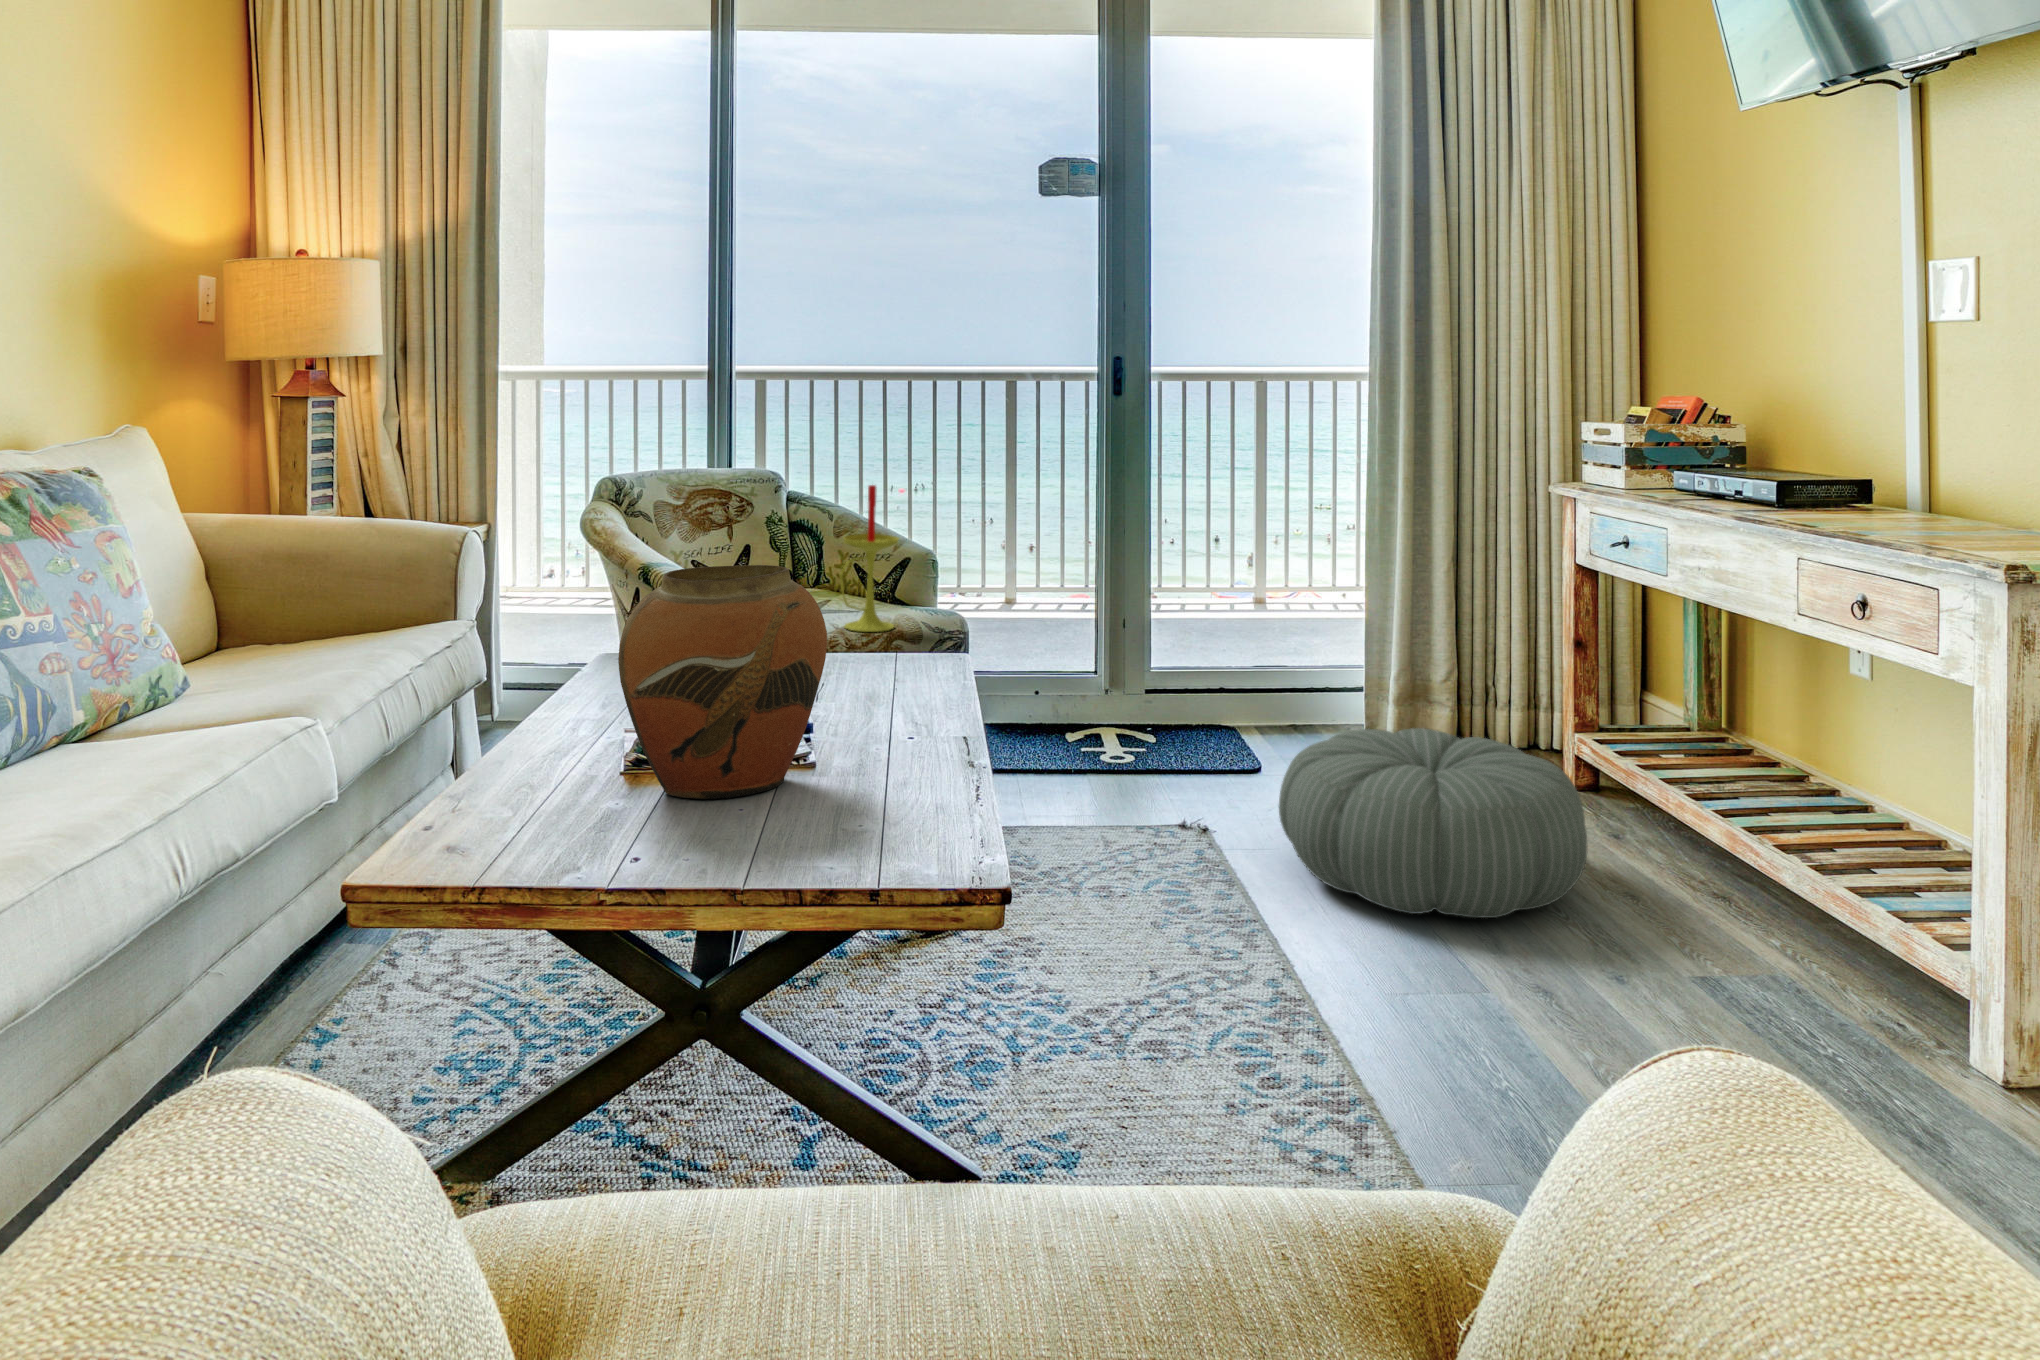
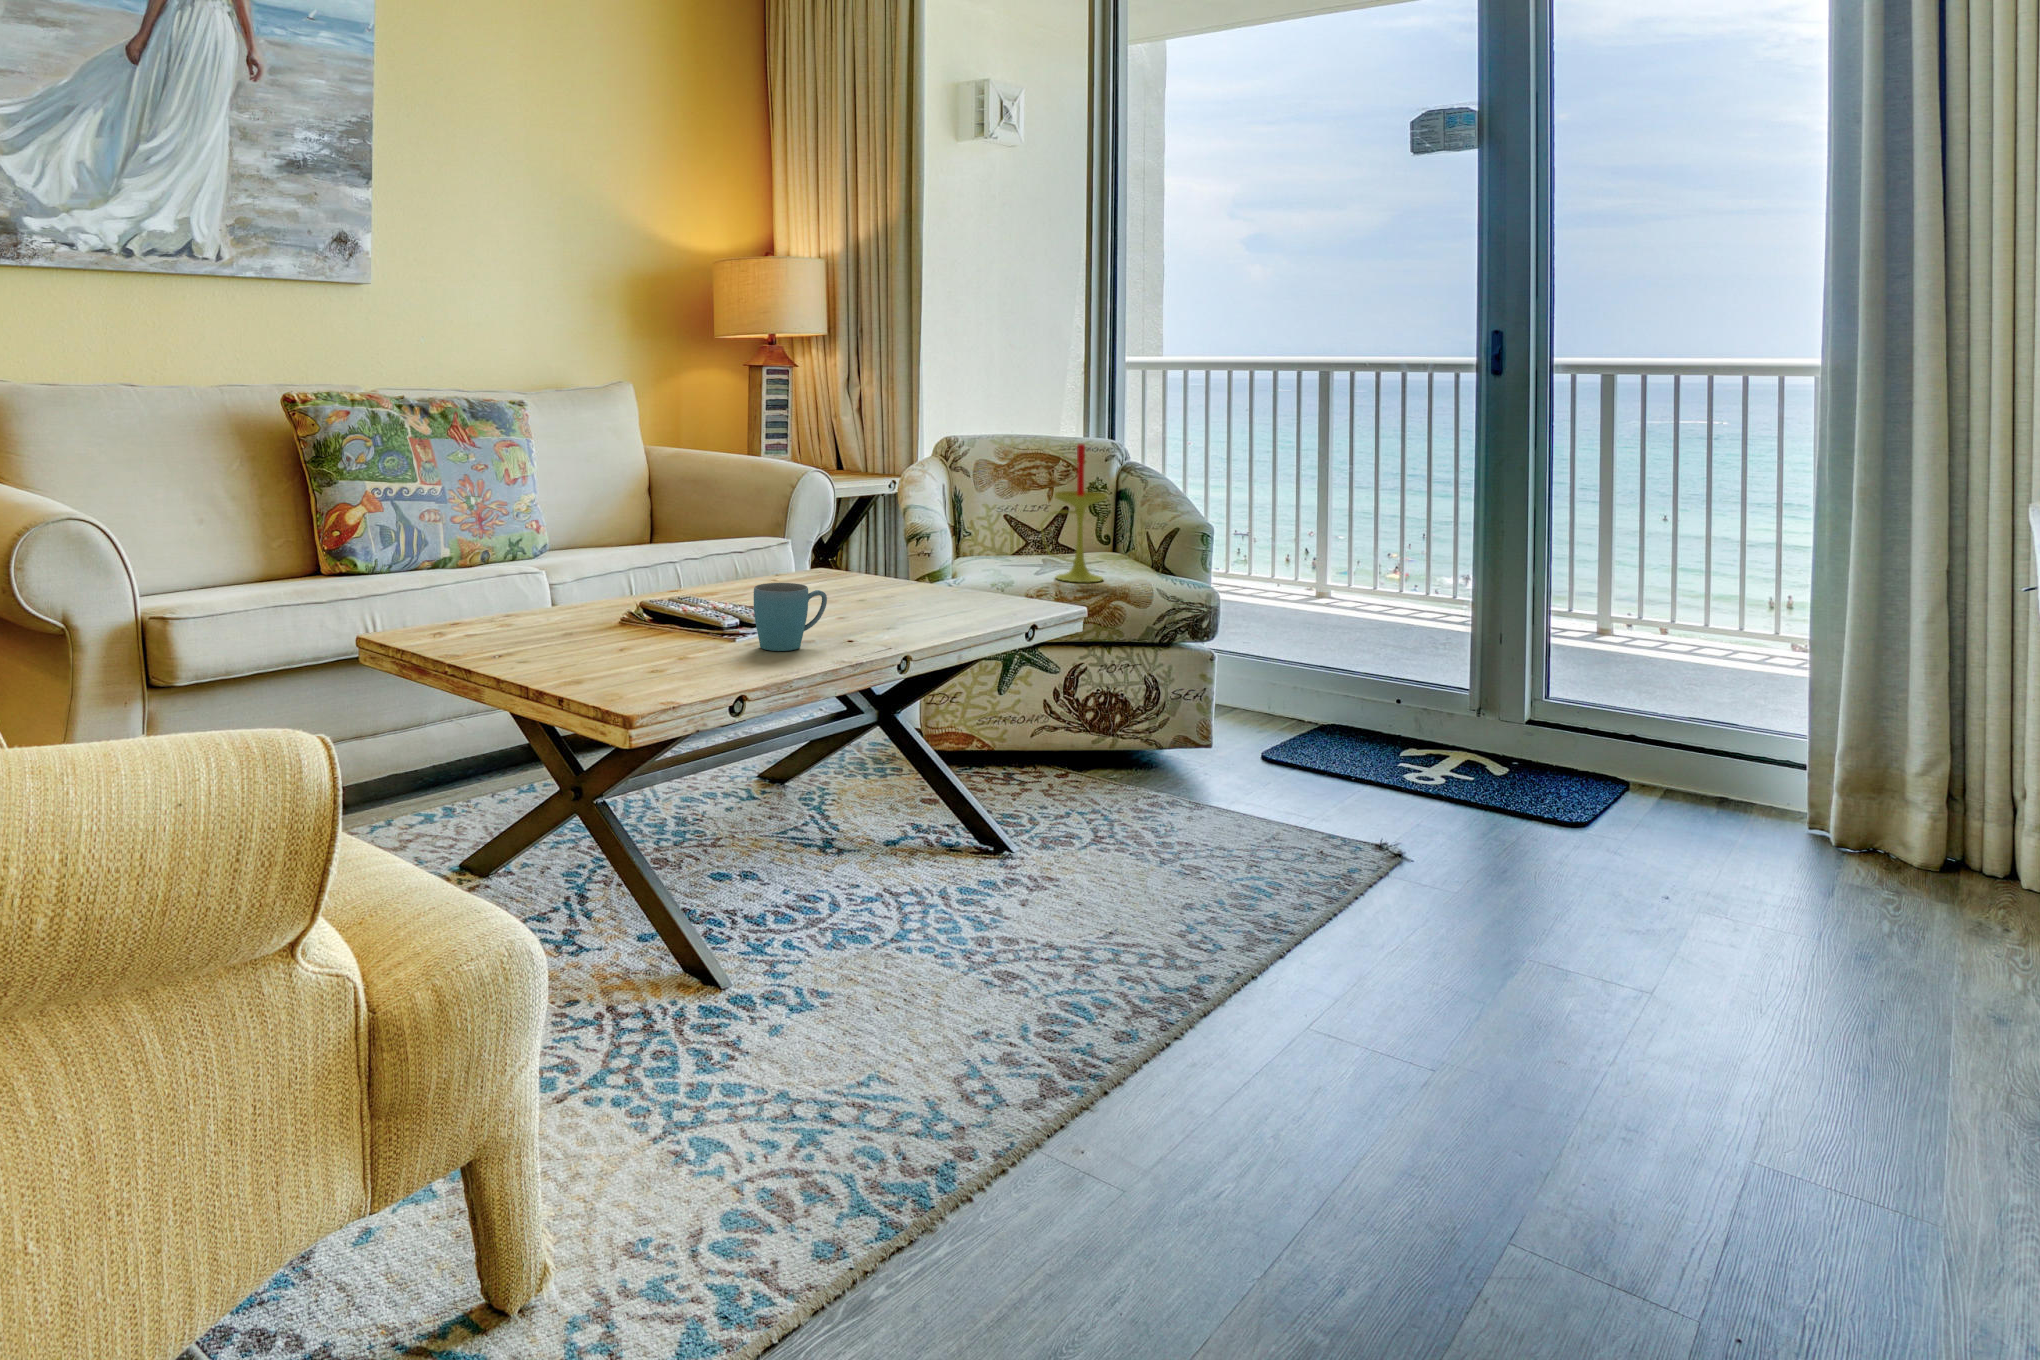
vase: present [618,565,827,799] -> none [544,462,714,646]
mug: none [863,685,924,765] -> present [754,583,827,651]
pouf: present [1279,728,1588,918] -> none [1397,764,1842,1033]

